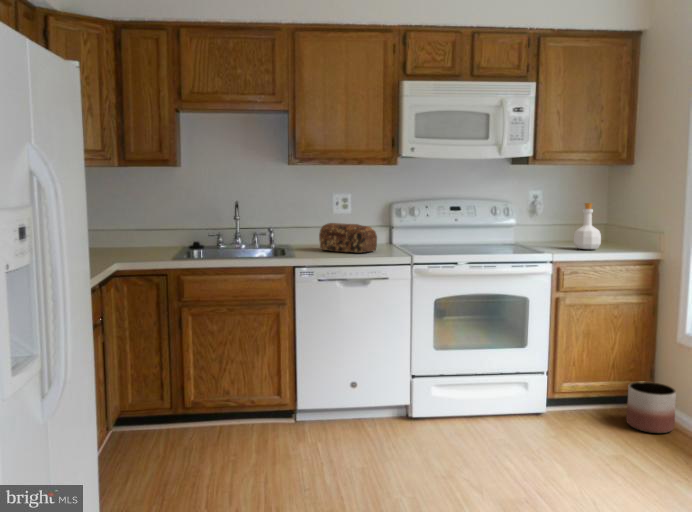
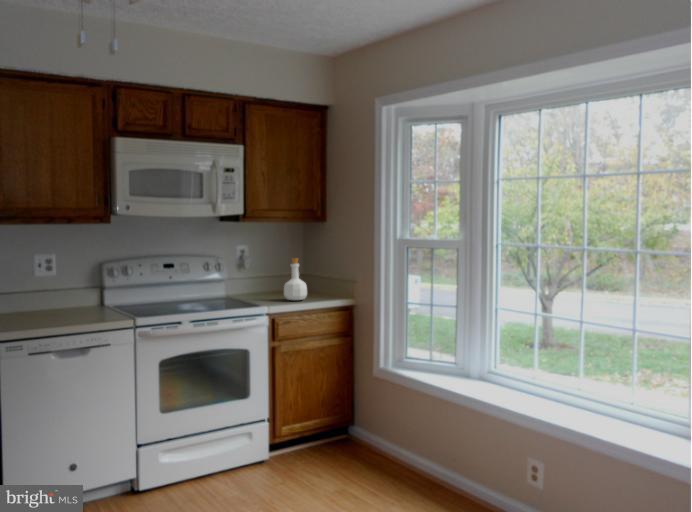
bread loaf: present [319,223,377,253] -> none [21,288,91,320]
planter: present [626,381,676,433] -> none [339,414,377,461]

